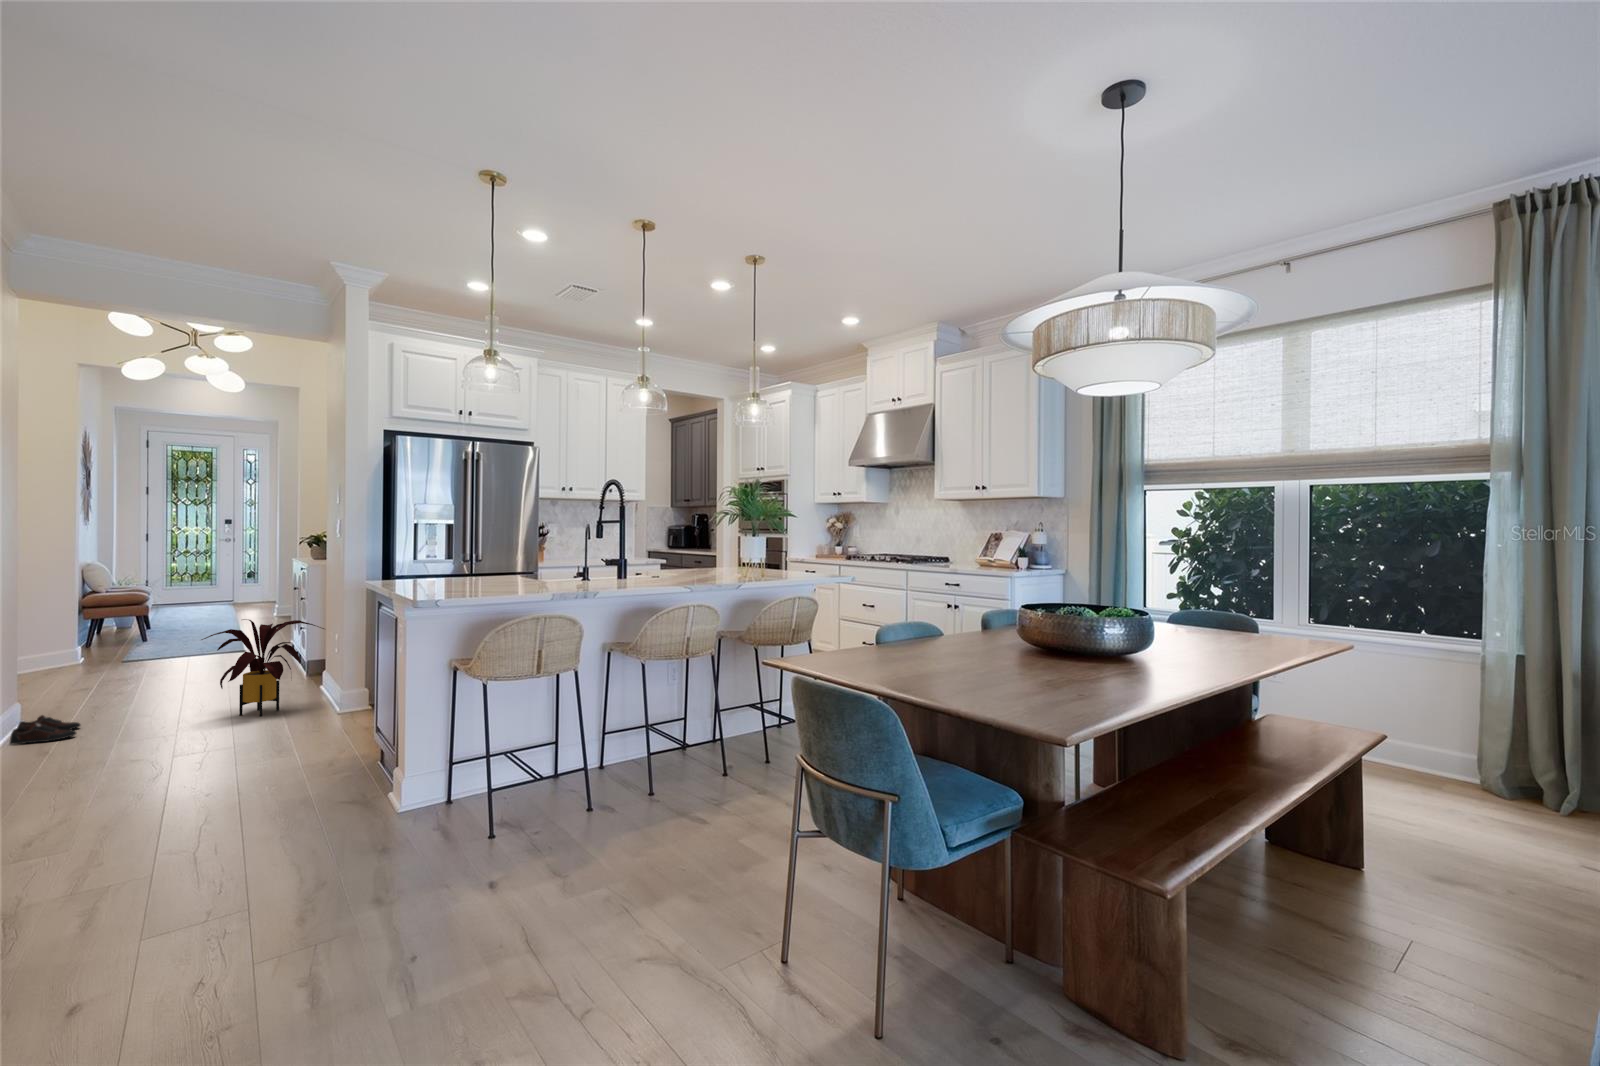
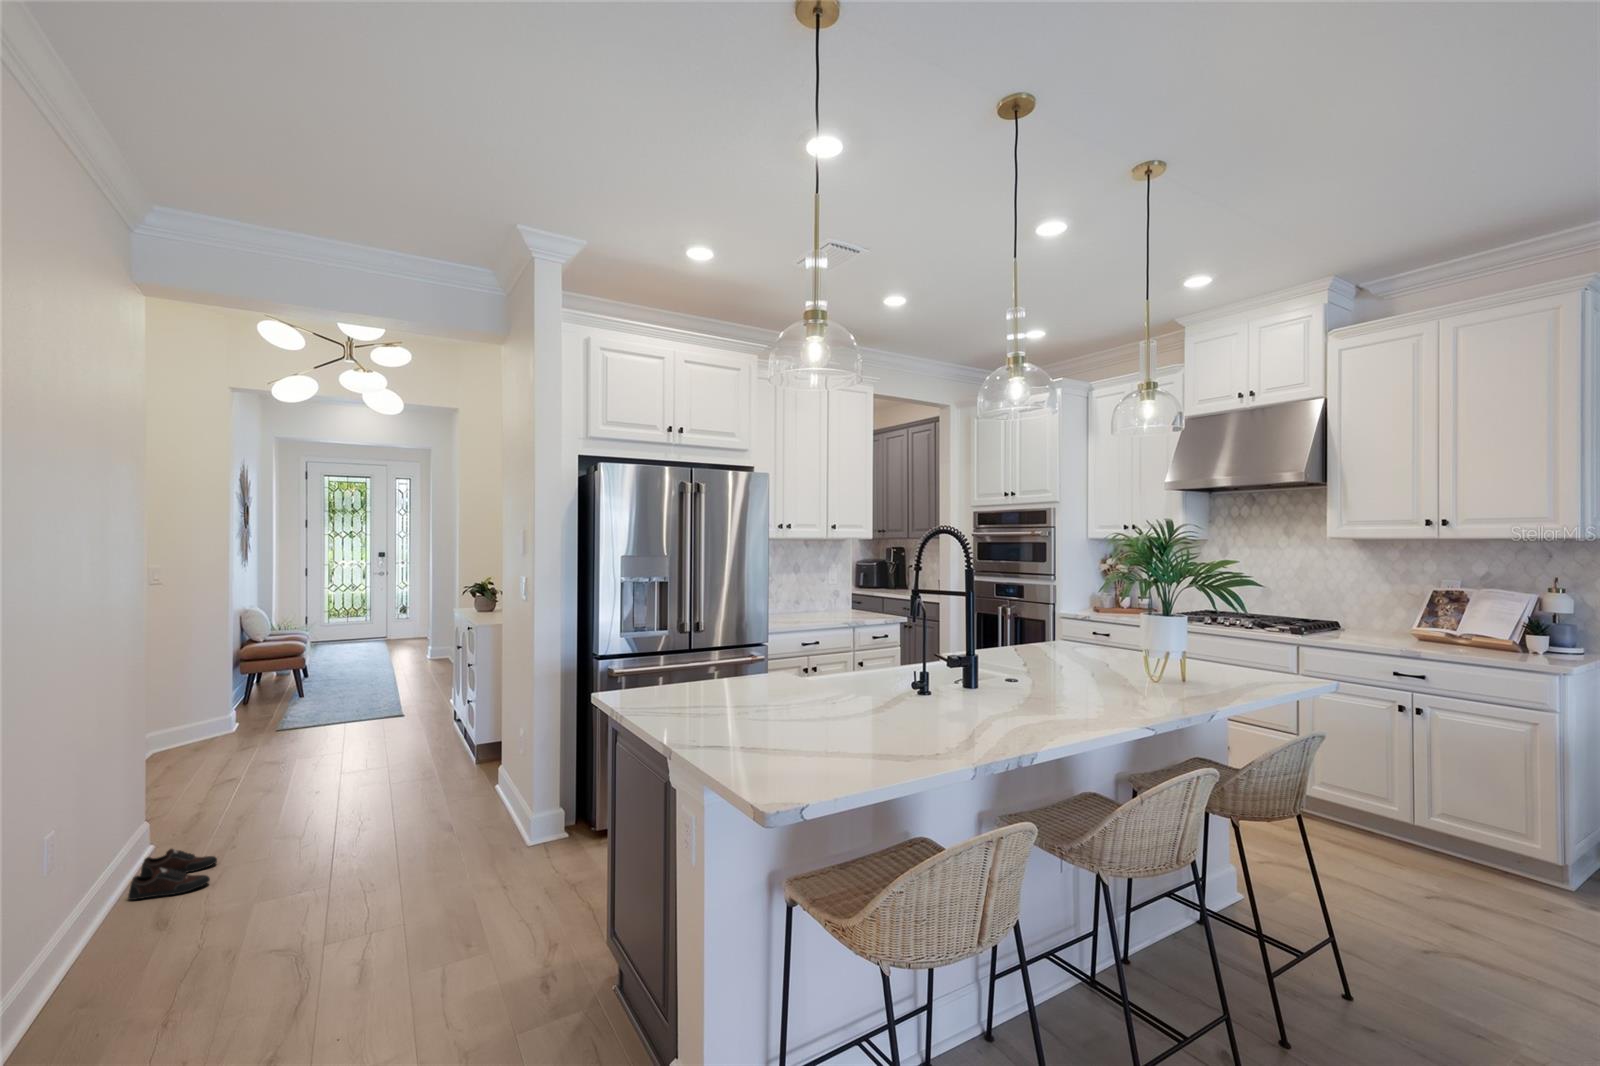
house plant: present [201,619,324,716] -> none [358,712,508,847]

